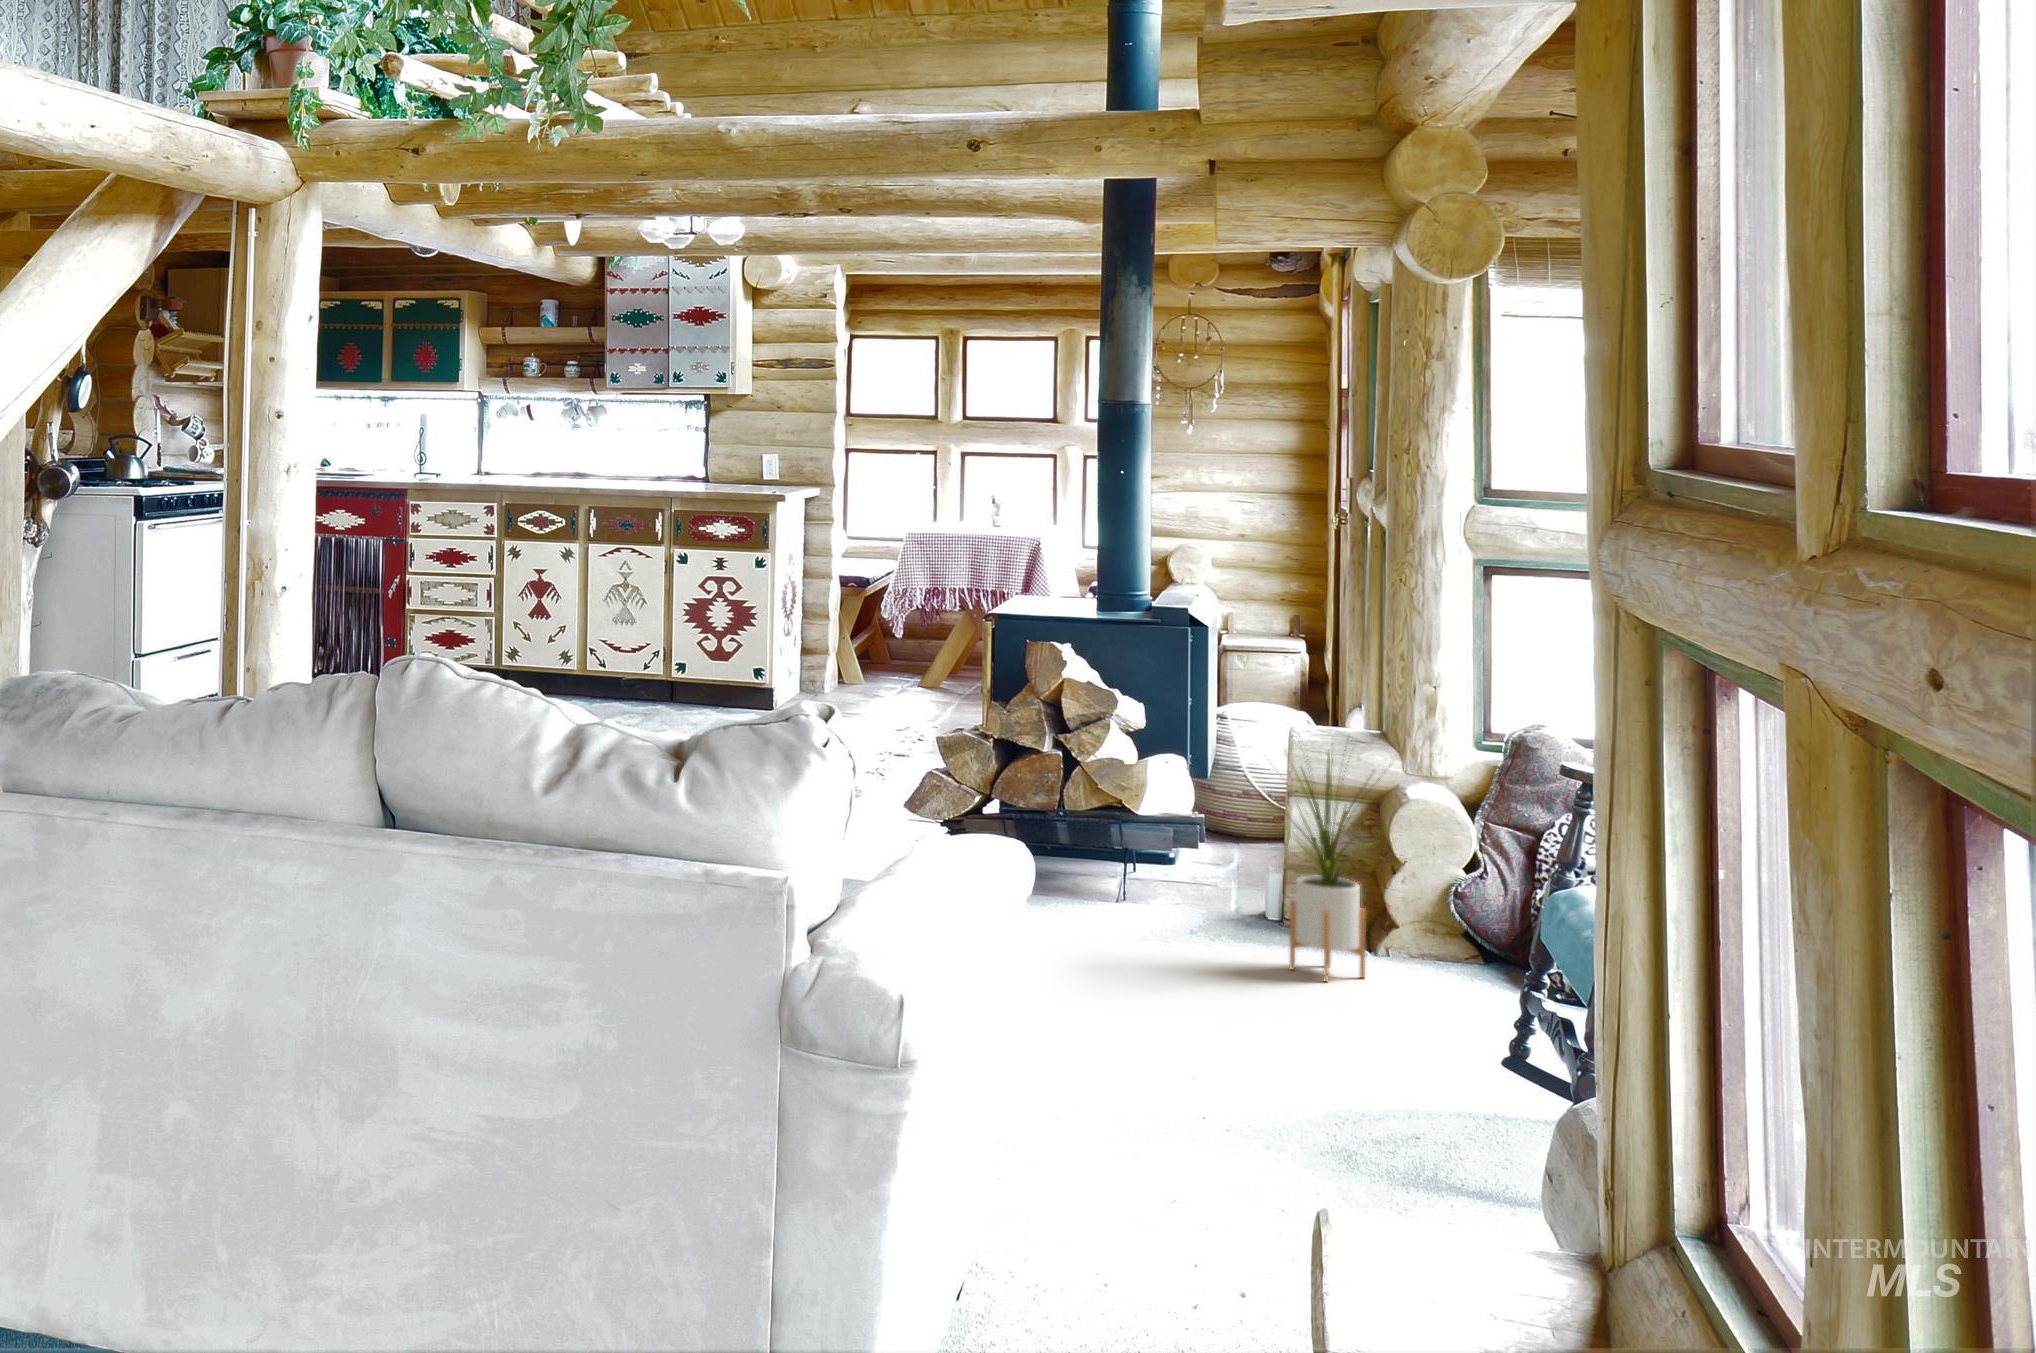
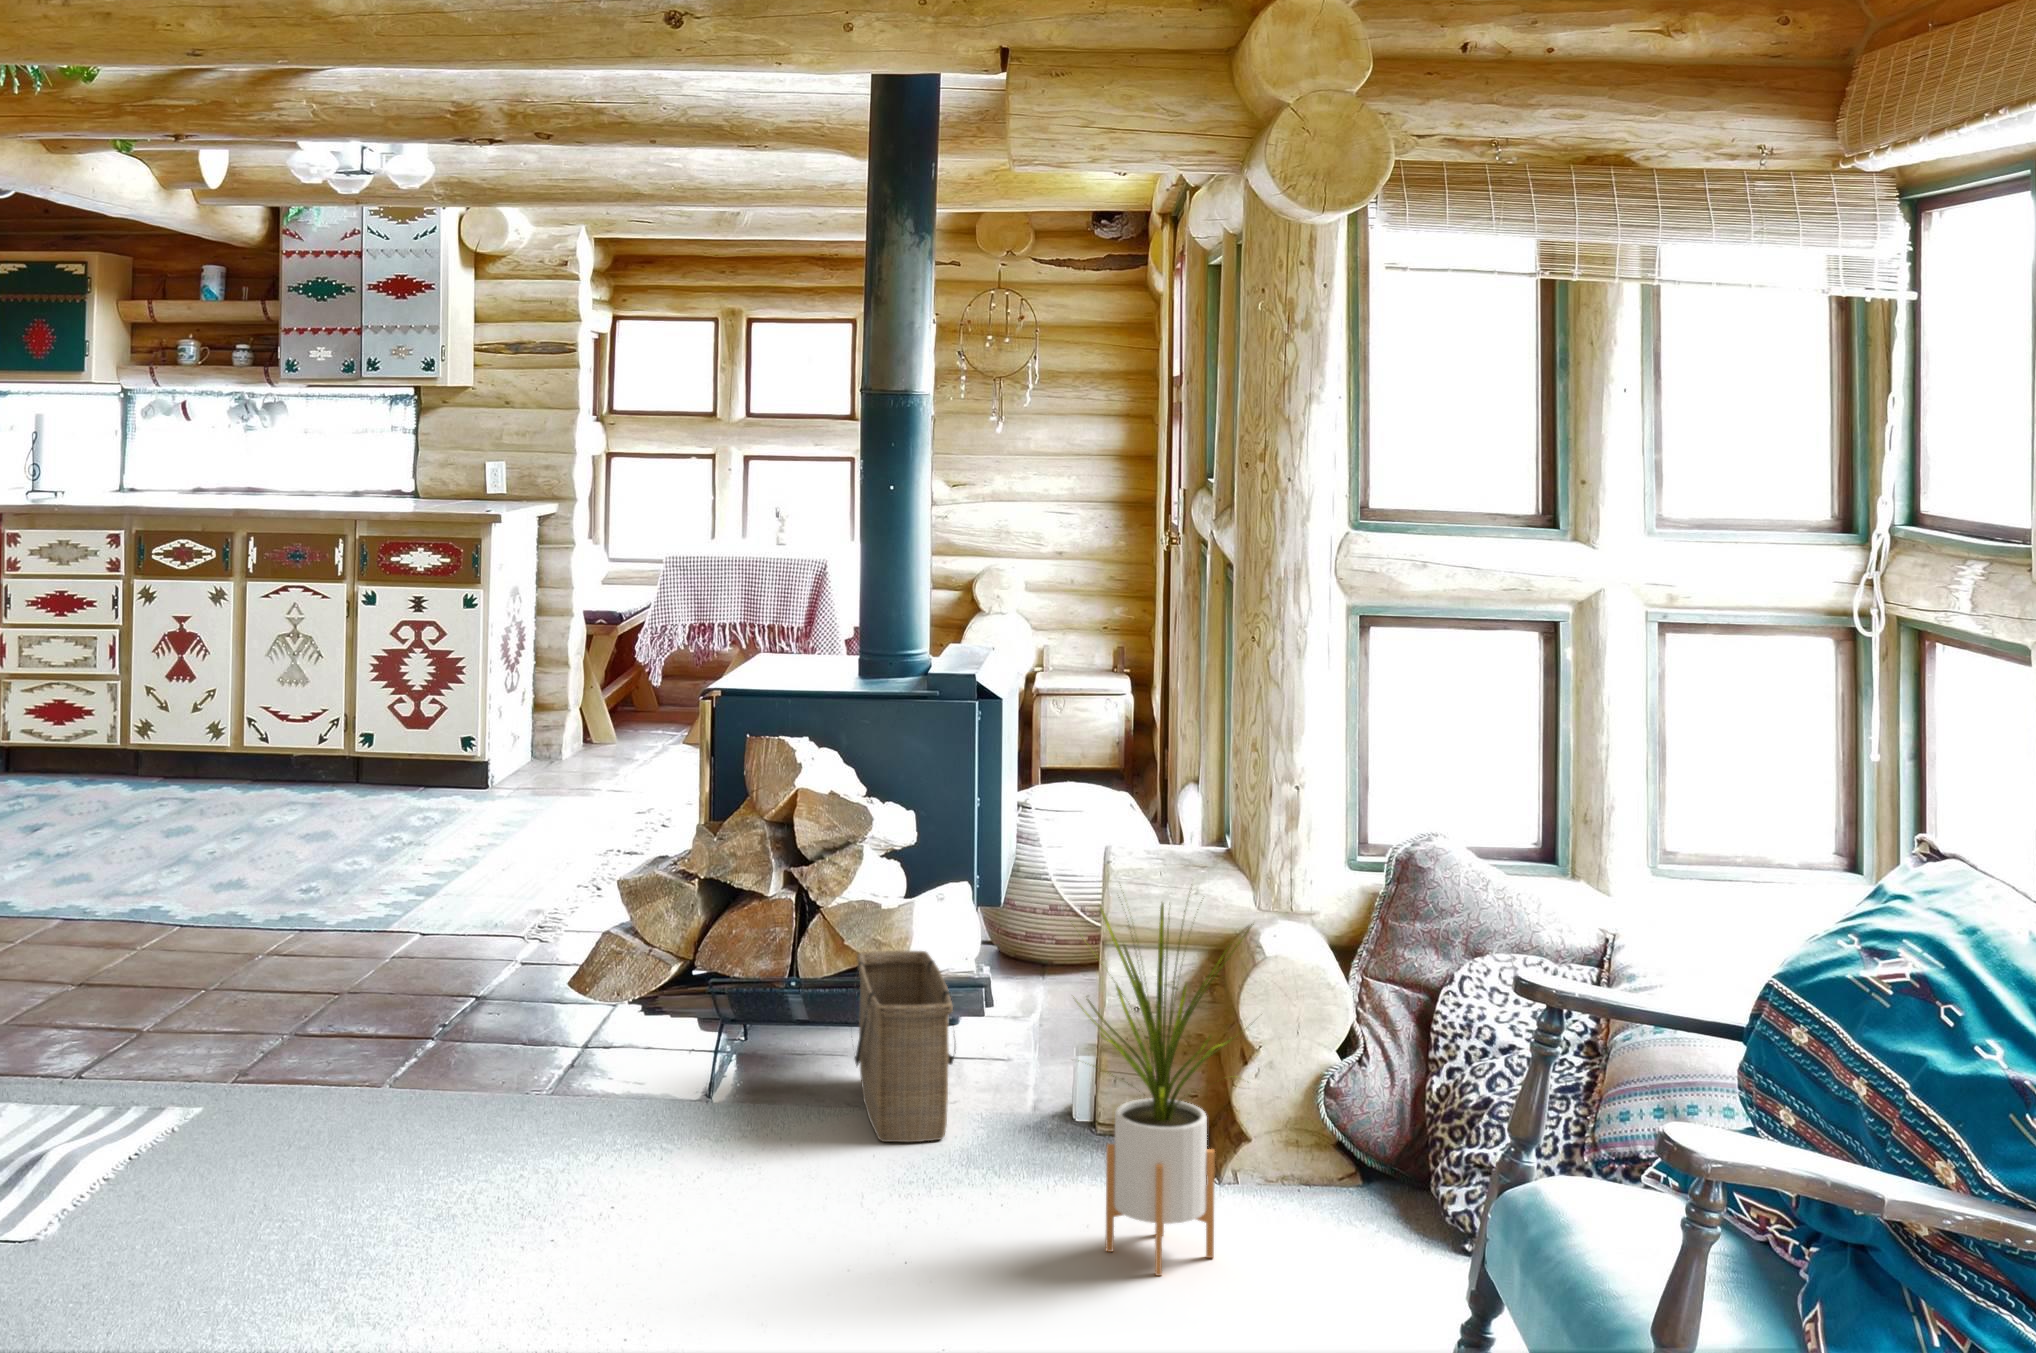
basket: none [1103,795,1180,914] -> present [855,950,956,1142]

